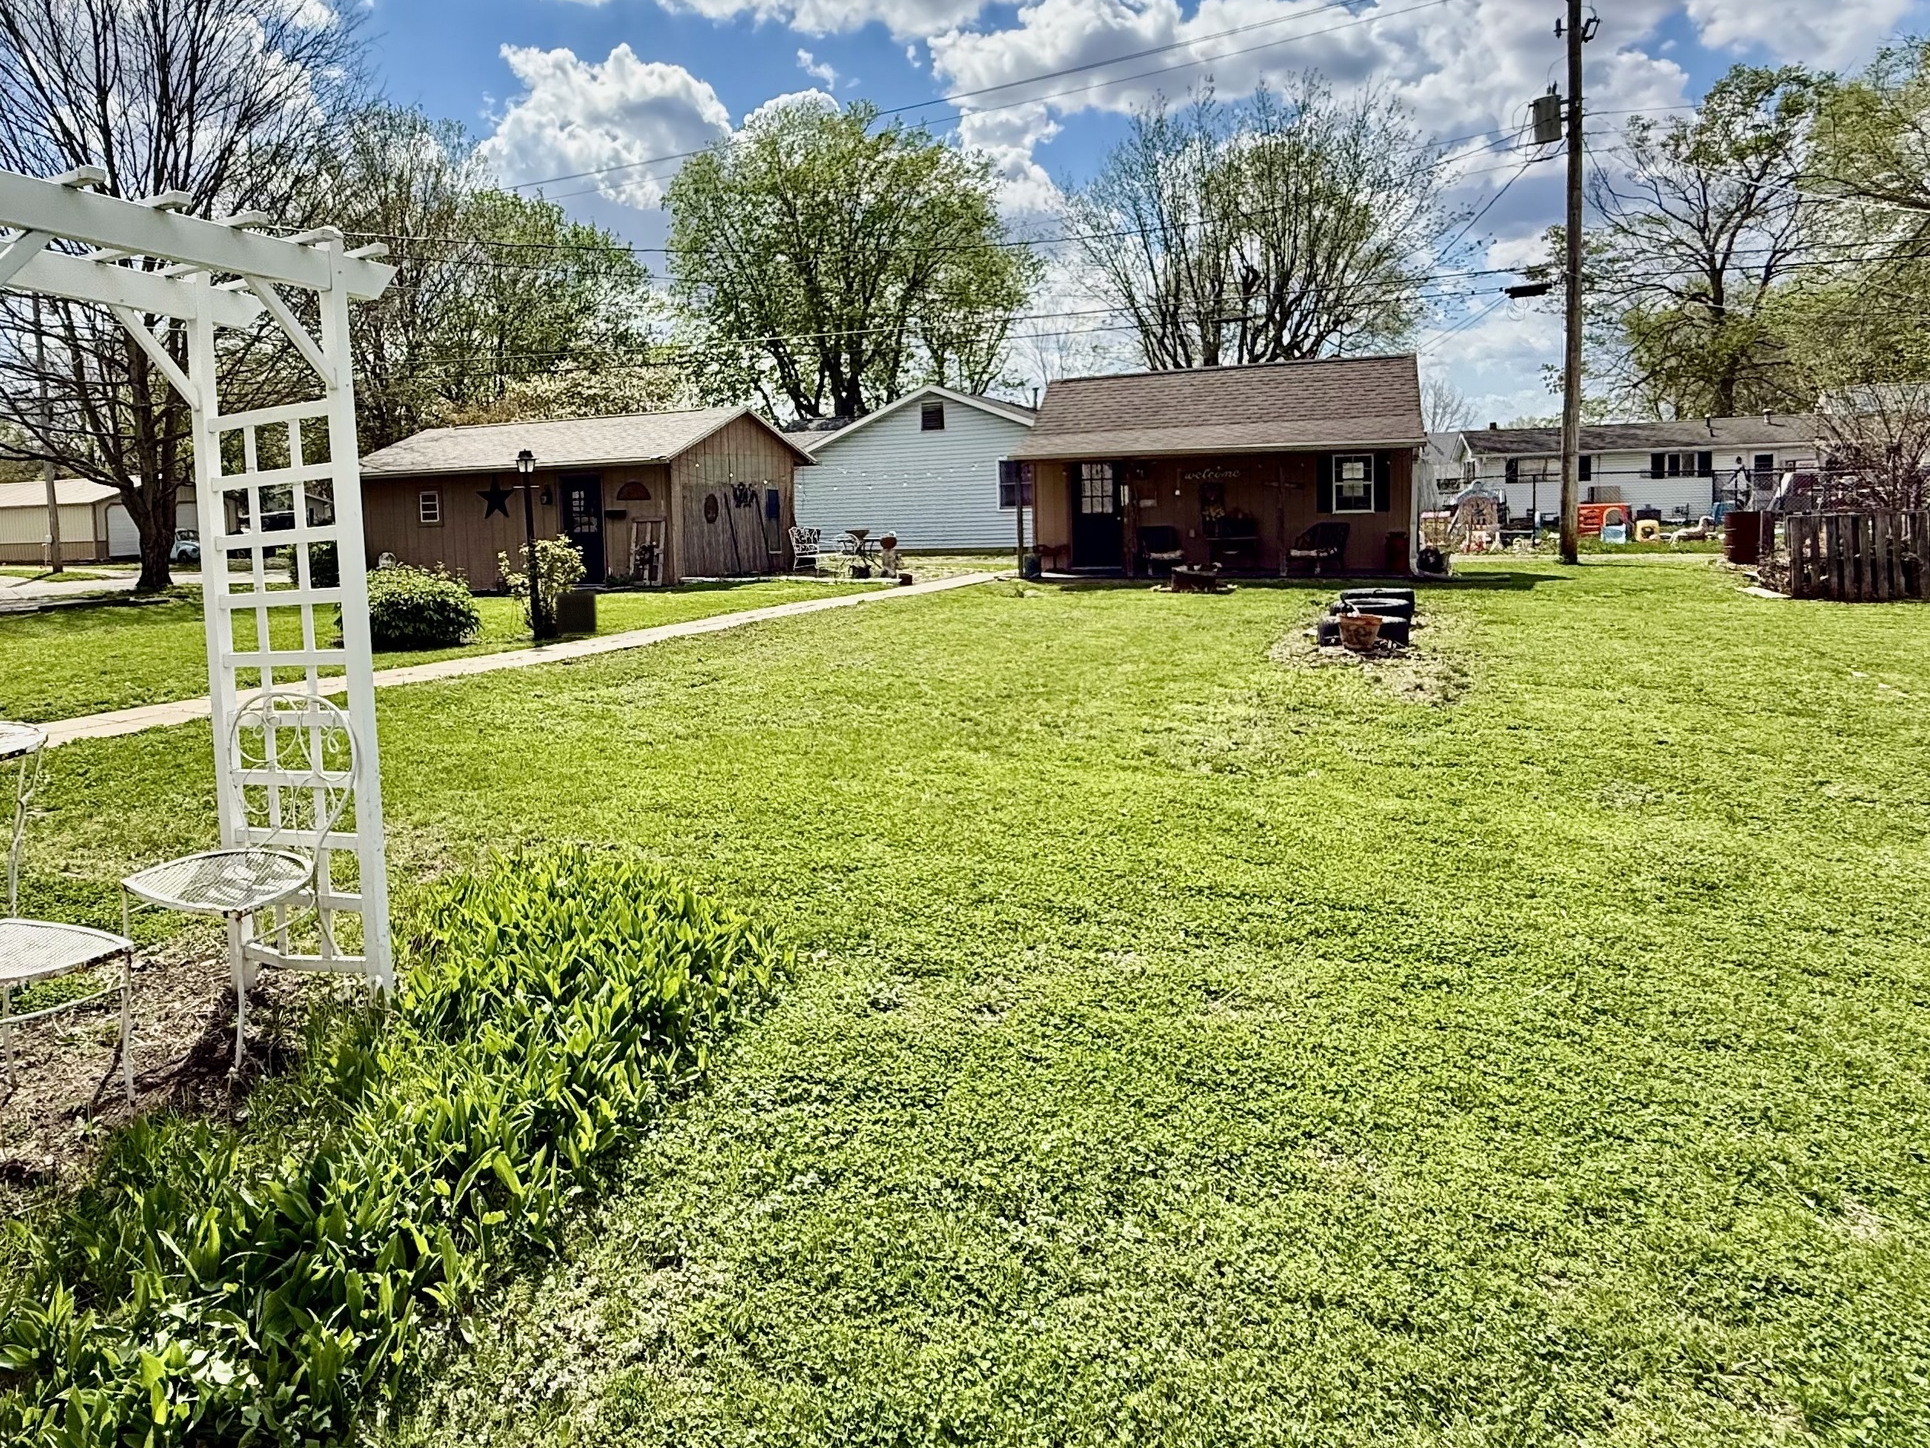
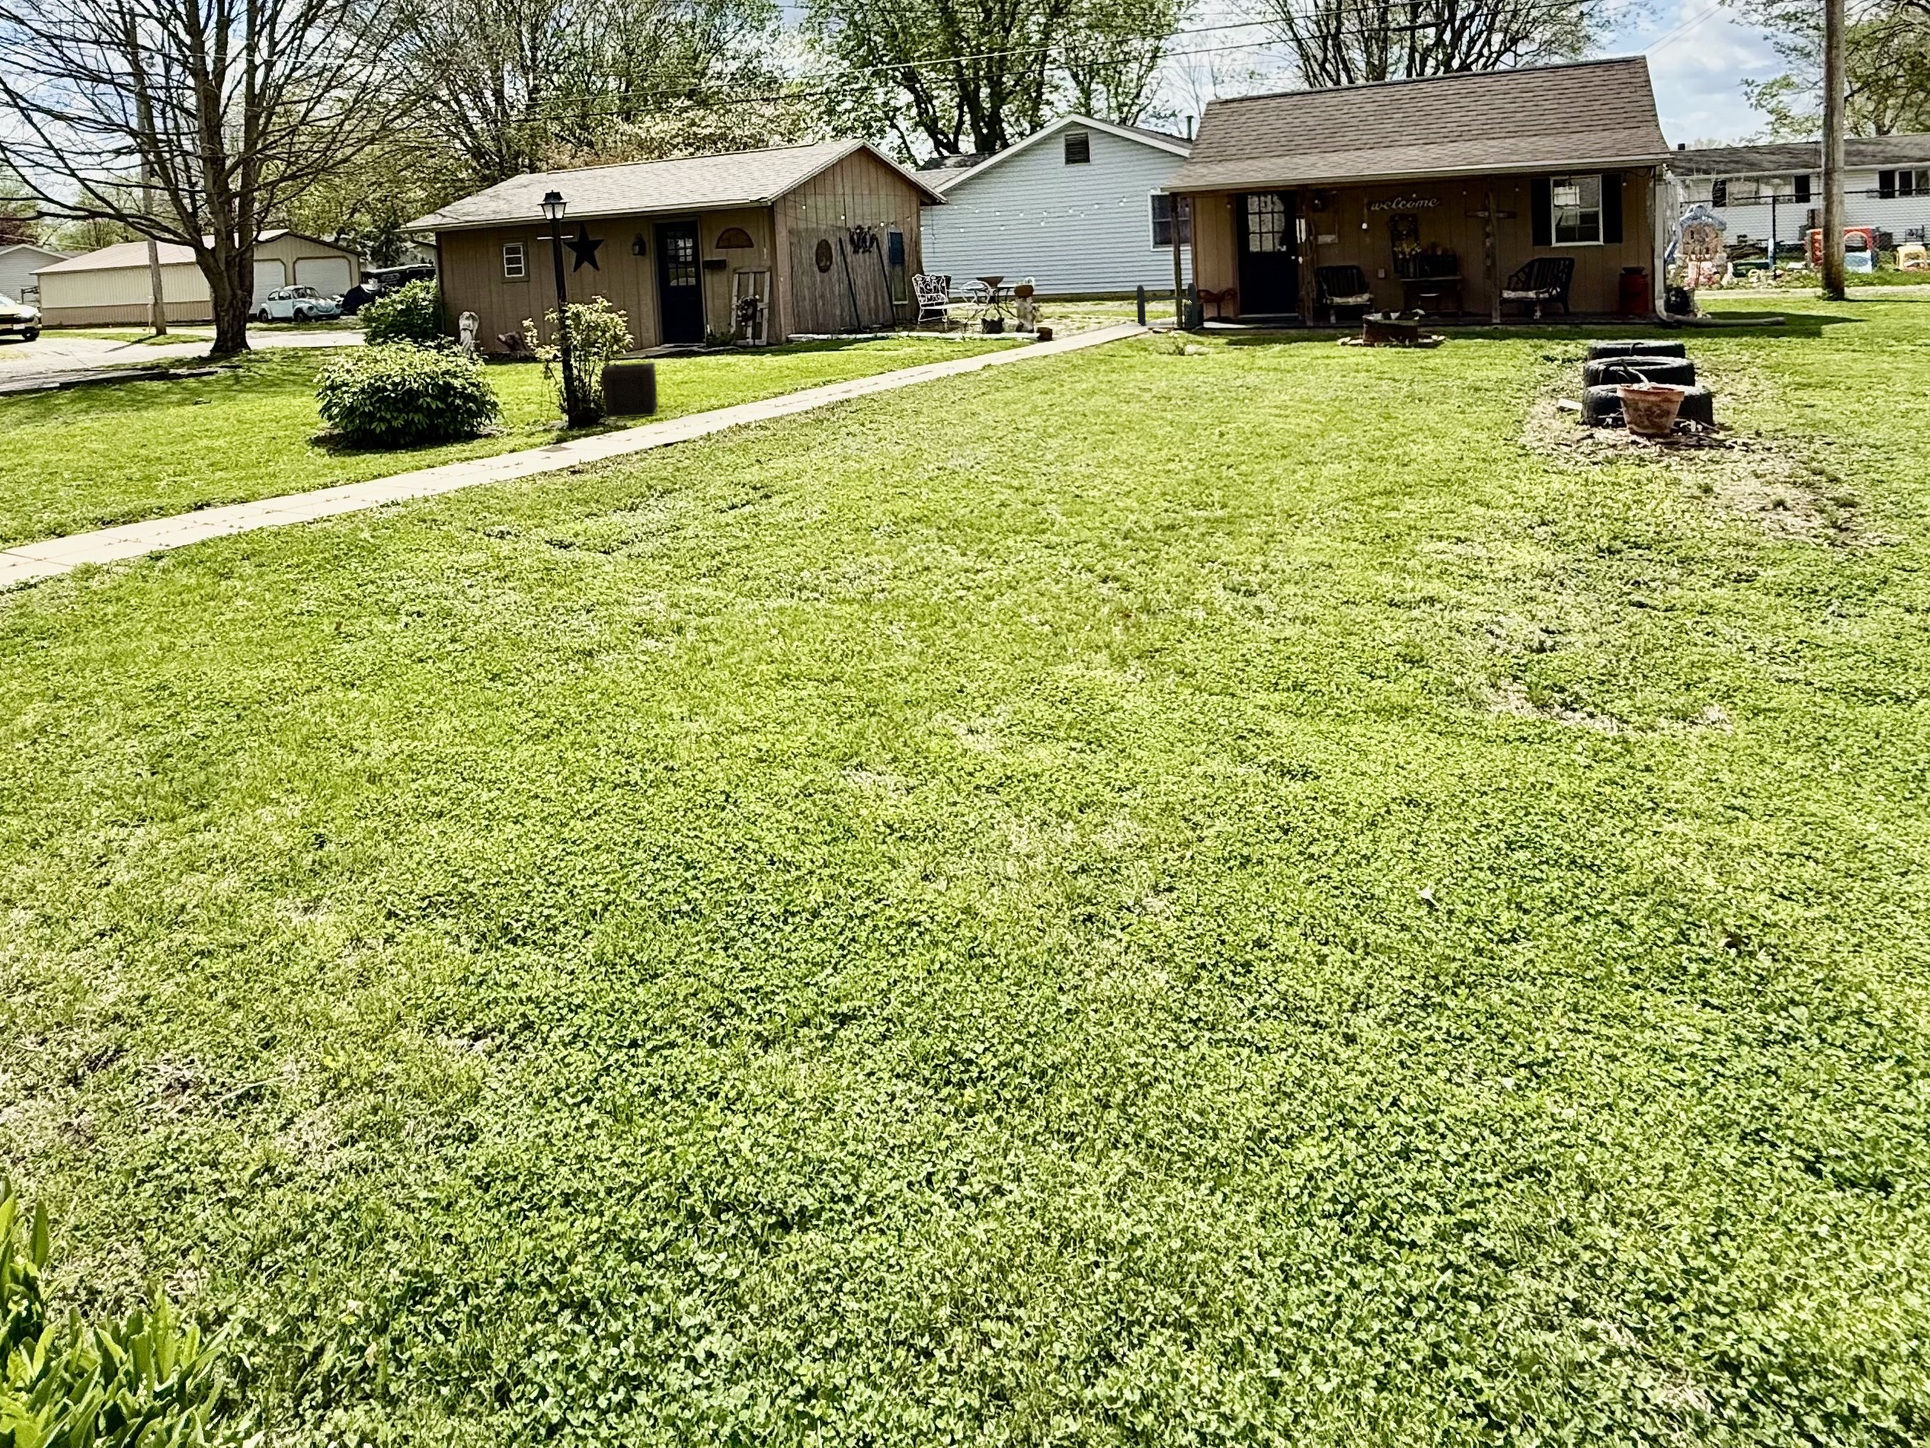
bench: none [987,538,1039,575] -> present [1137,283,1198,326]

